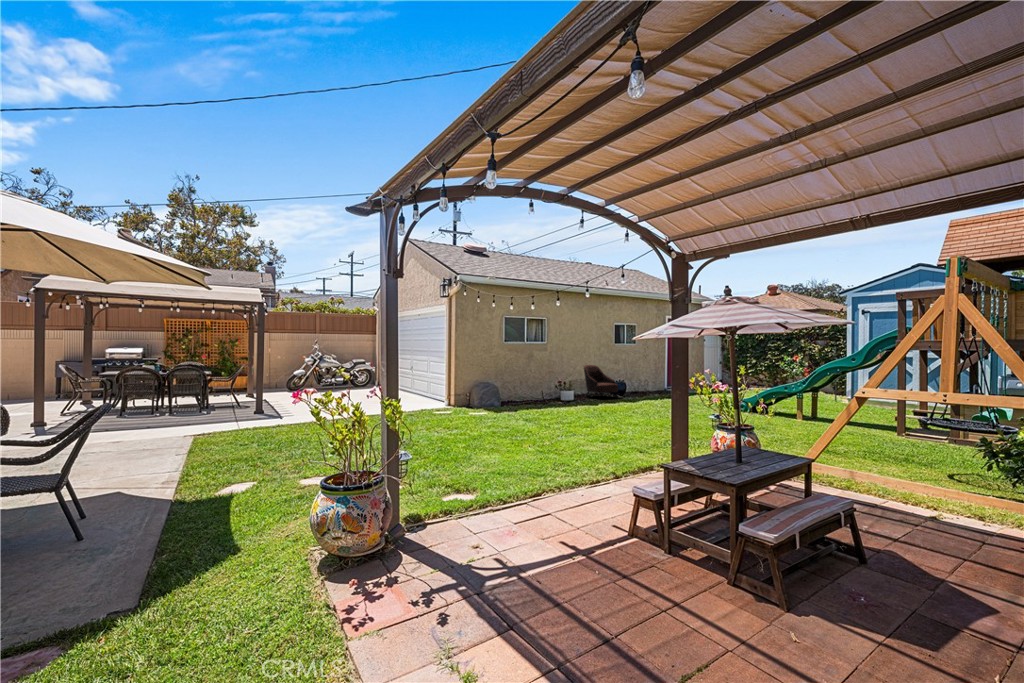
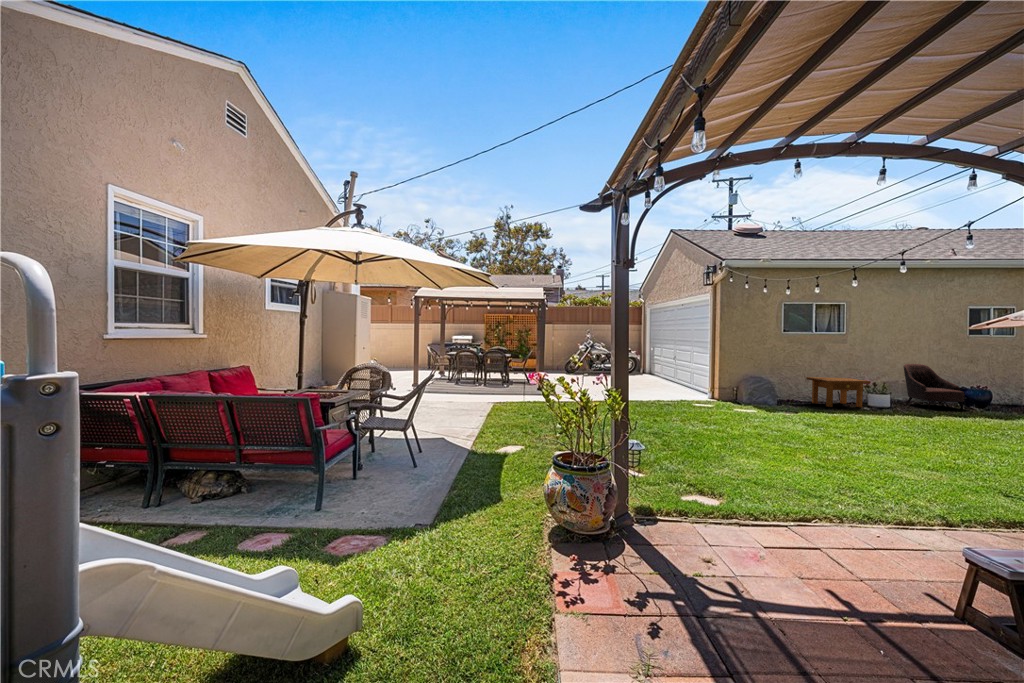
side table: none [522,379,565,404] -> present [806,377,870,407]

